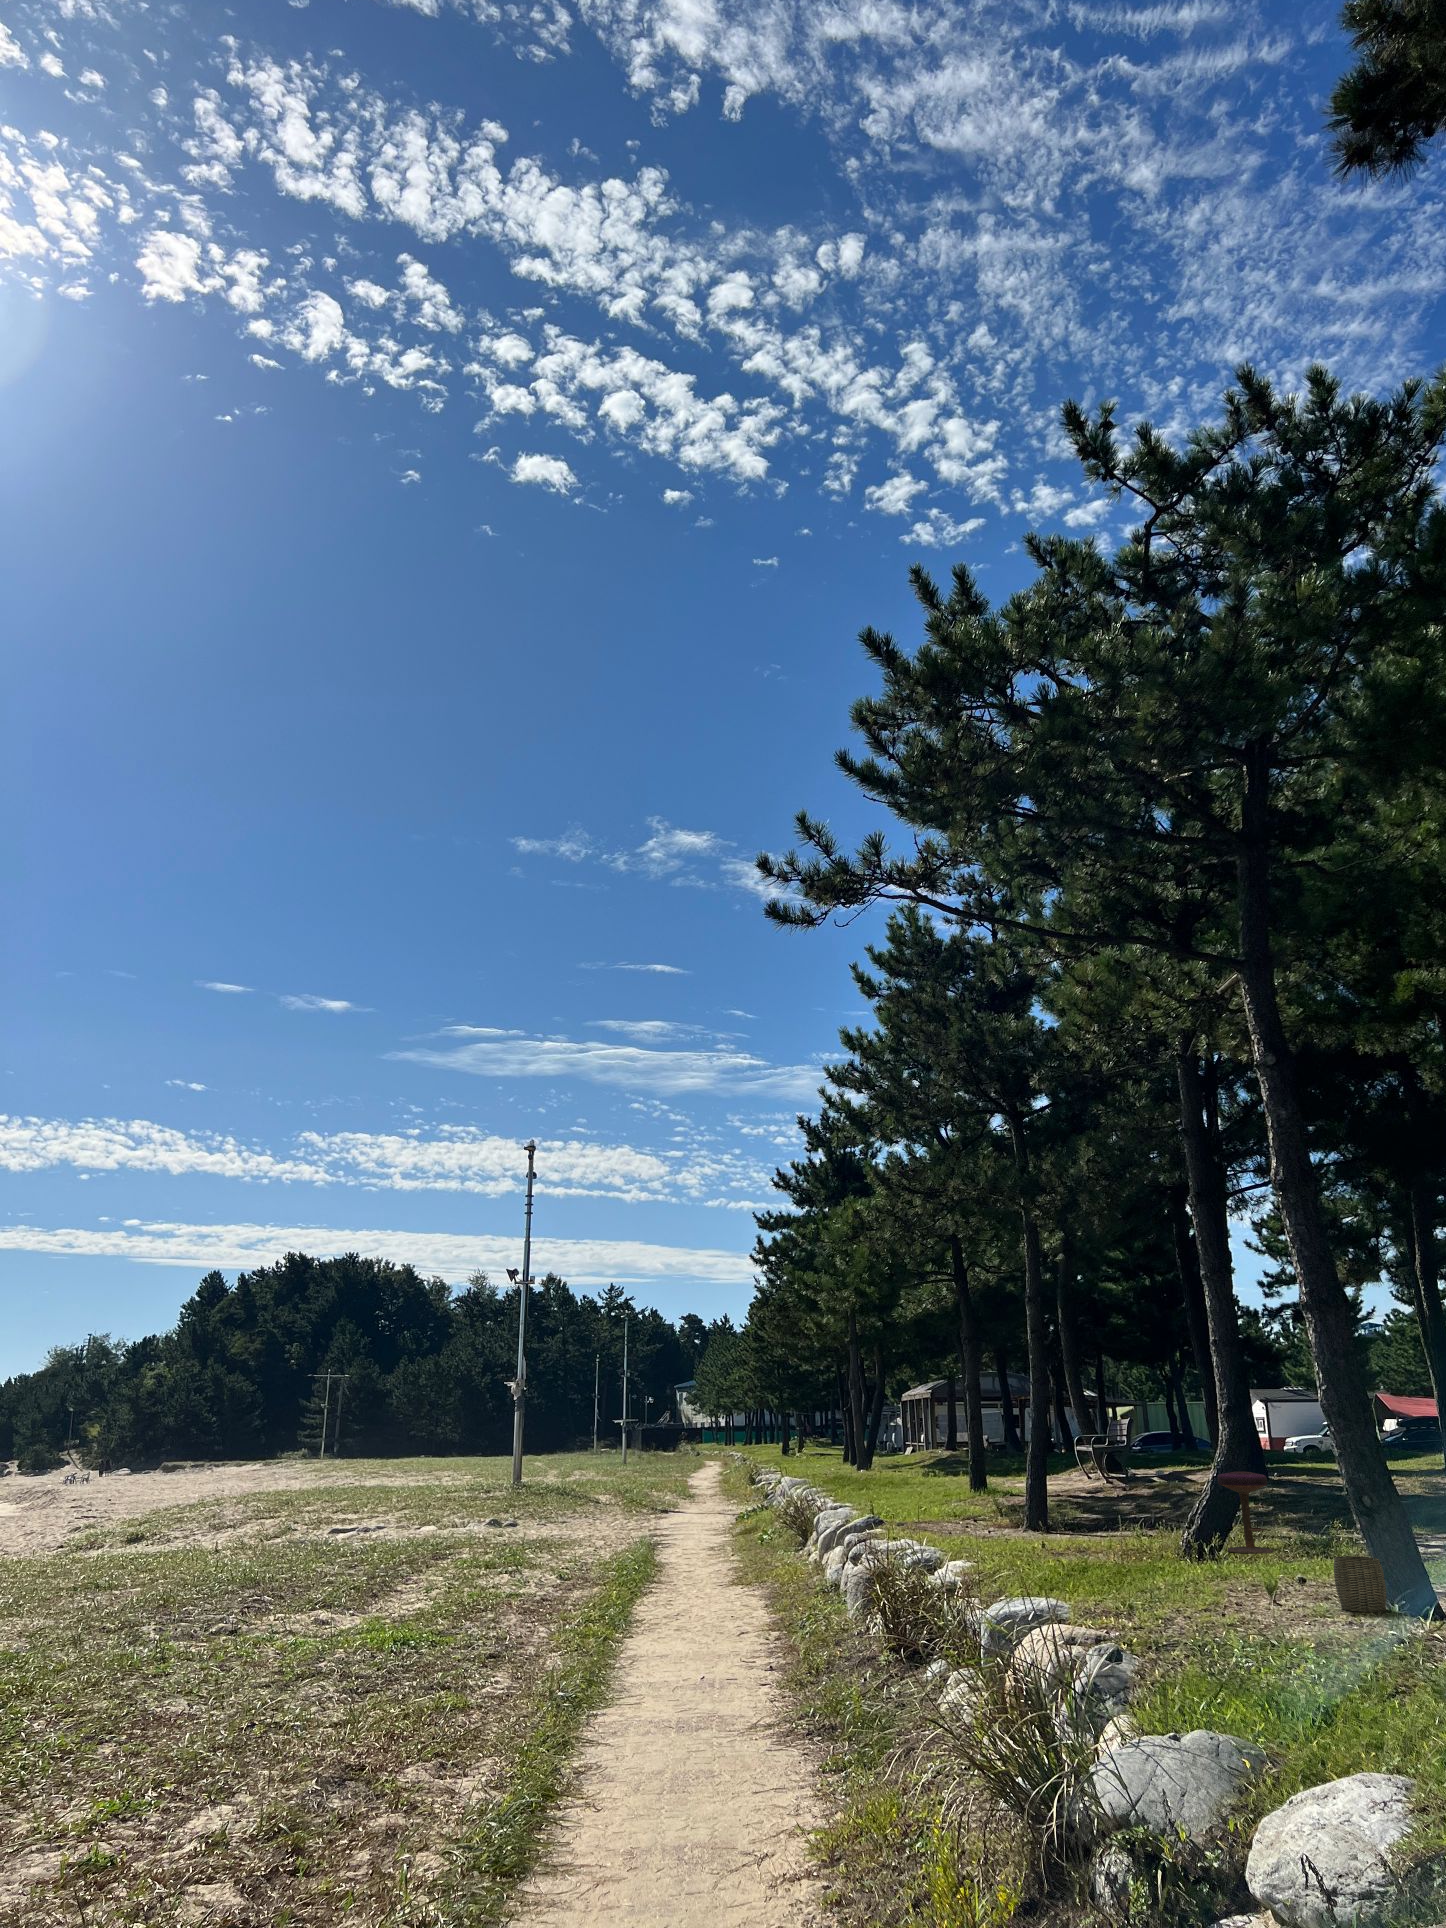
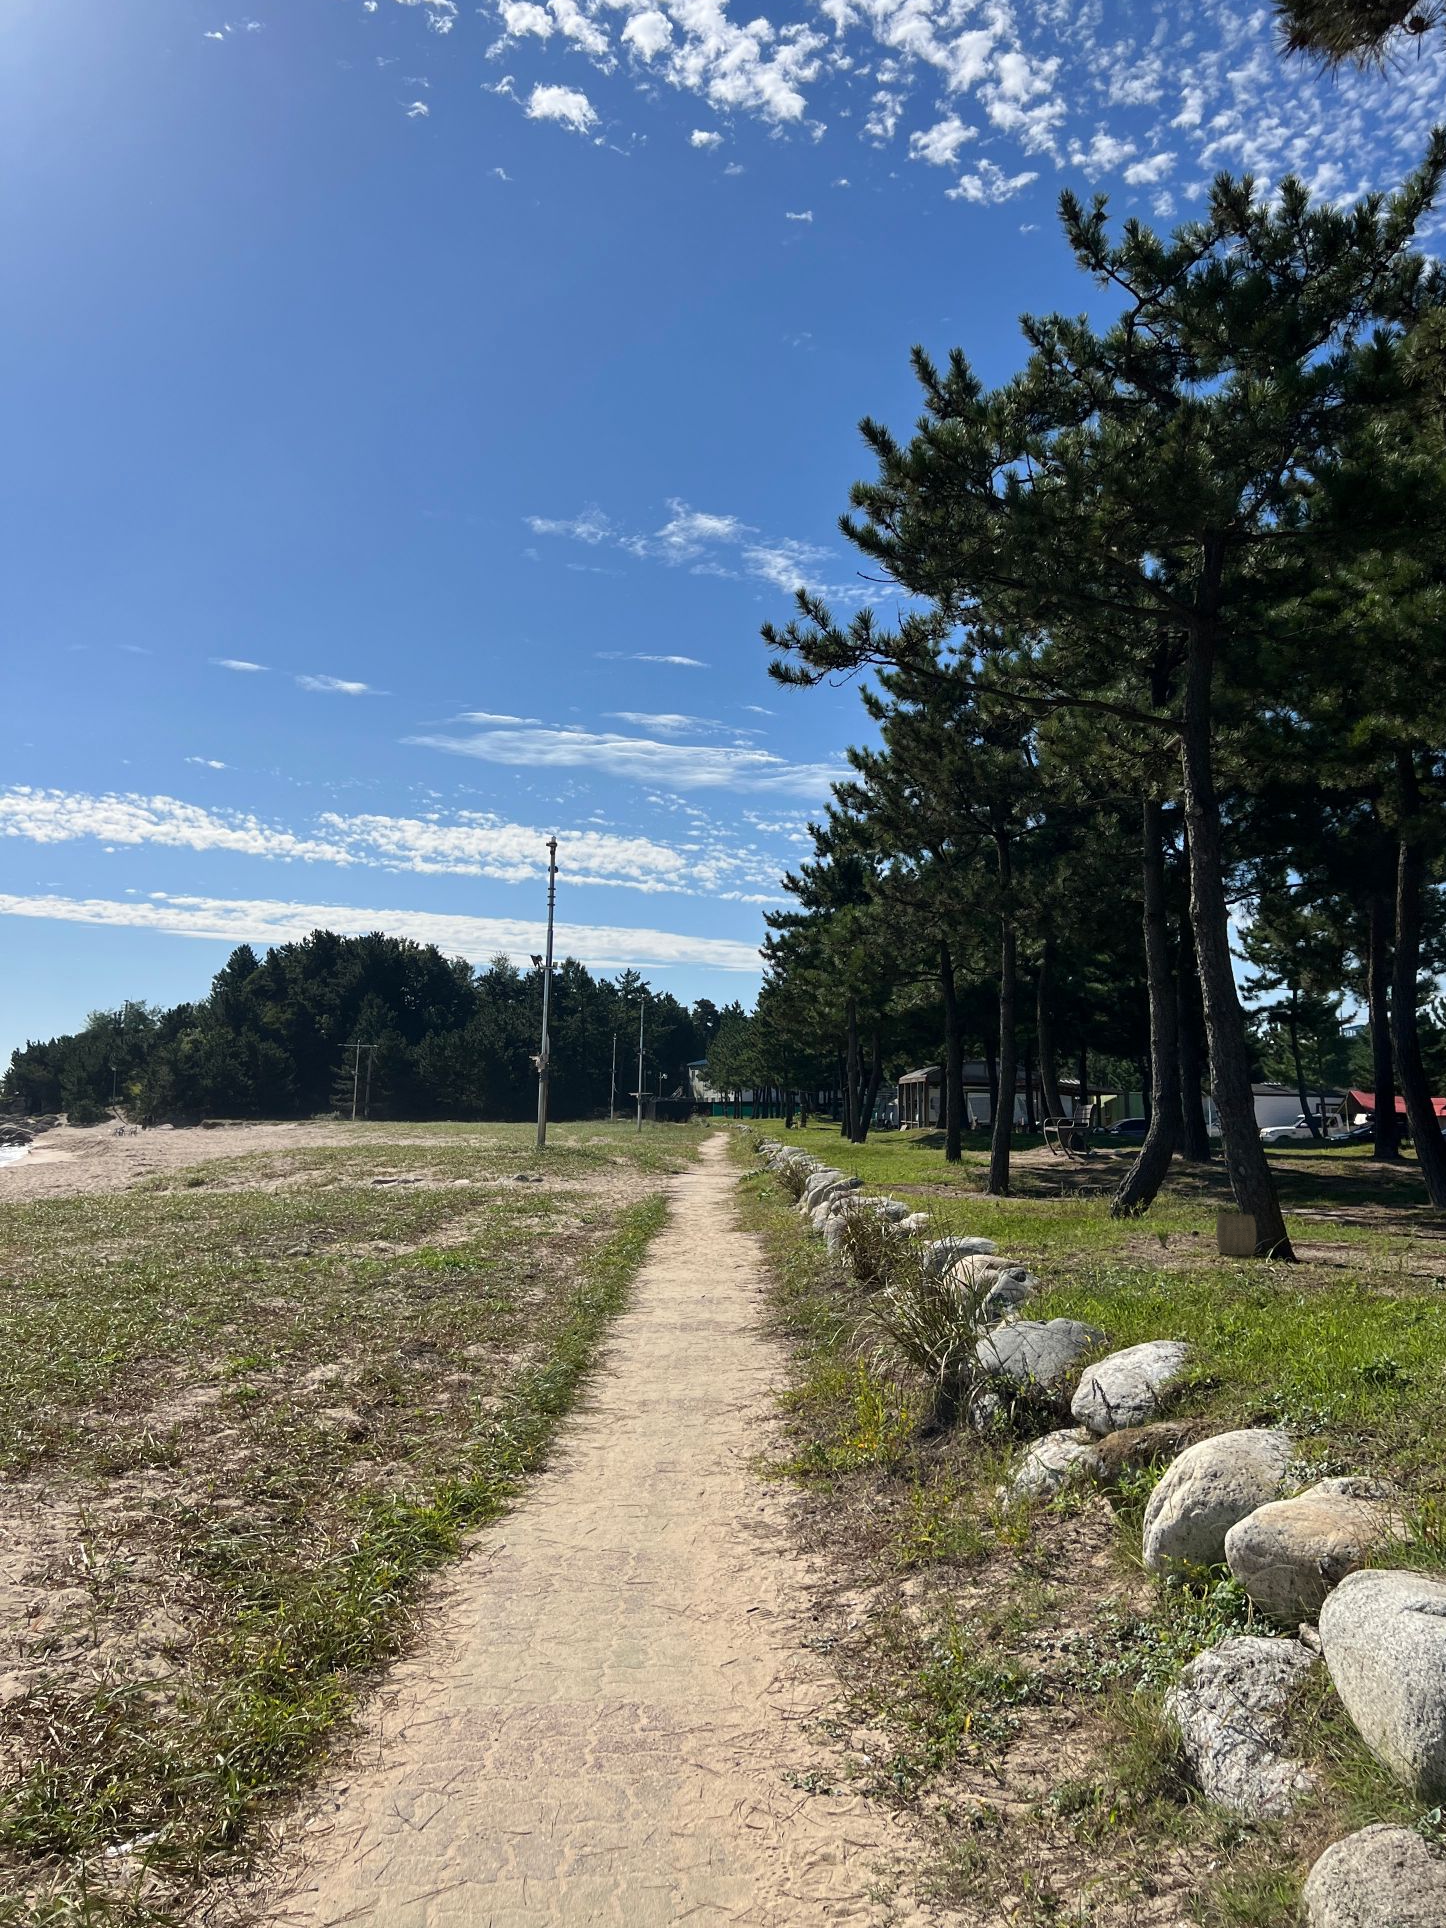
stool: present [1217,1472,1273,1554] -> none [1149,1149,1191,1215]

